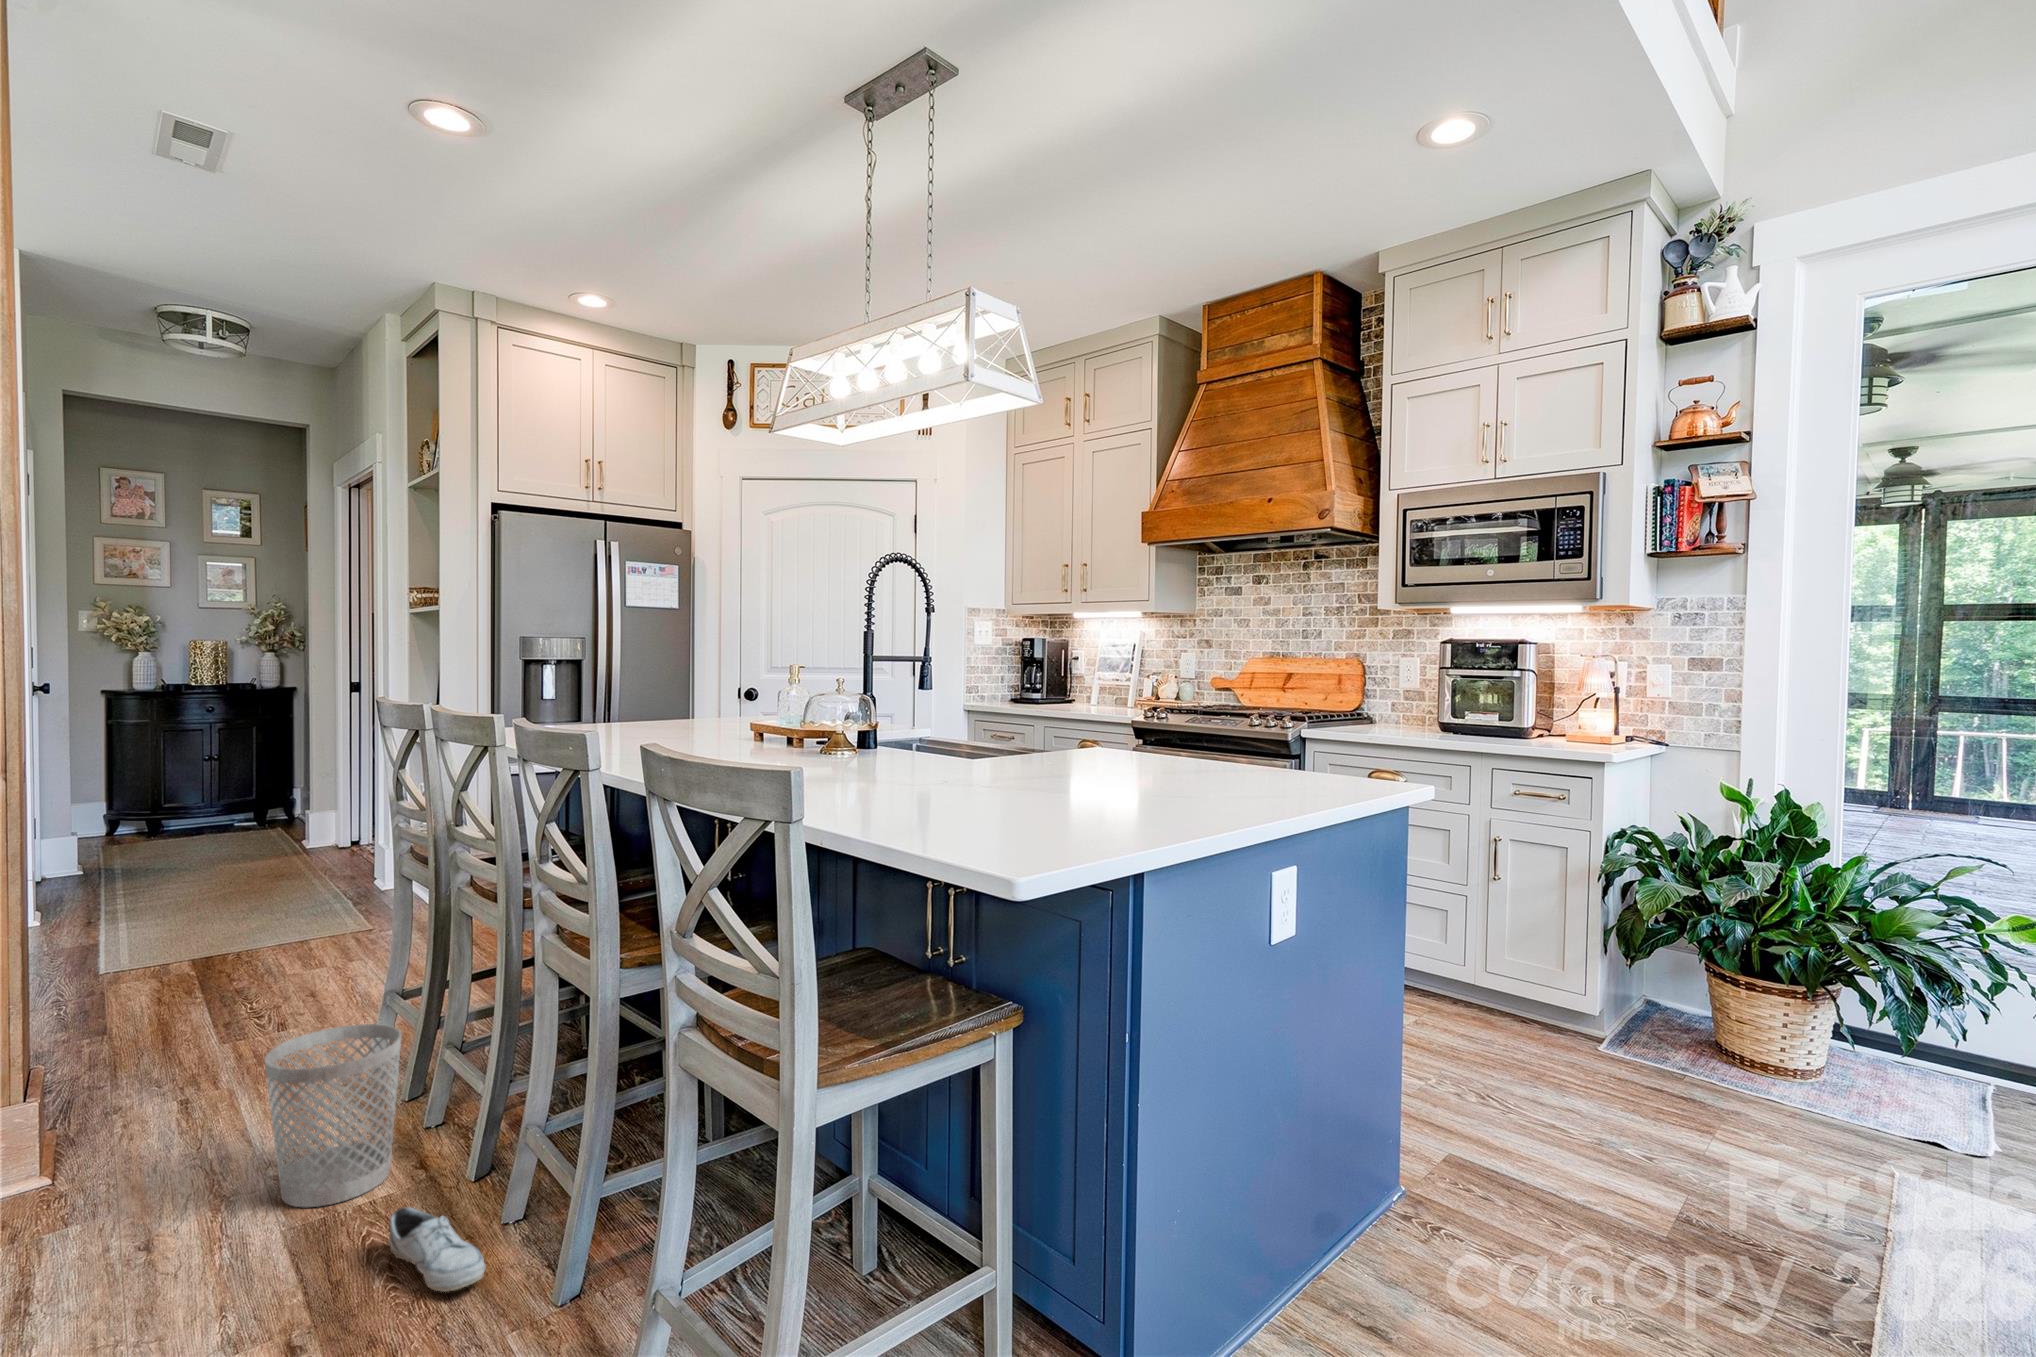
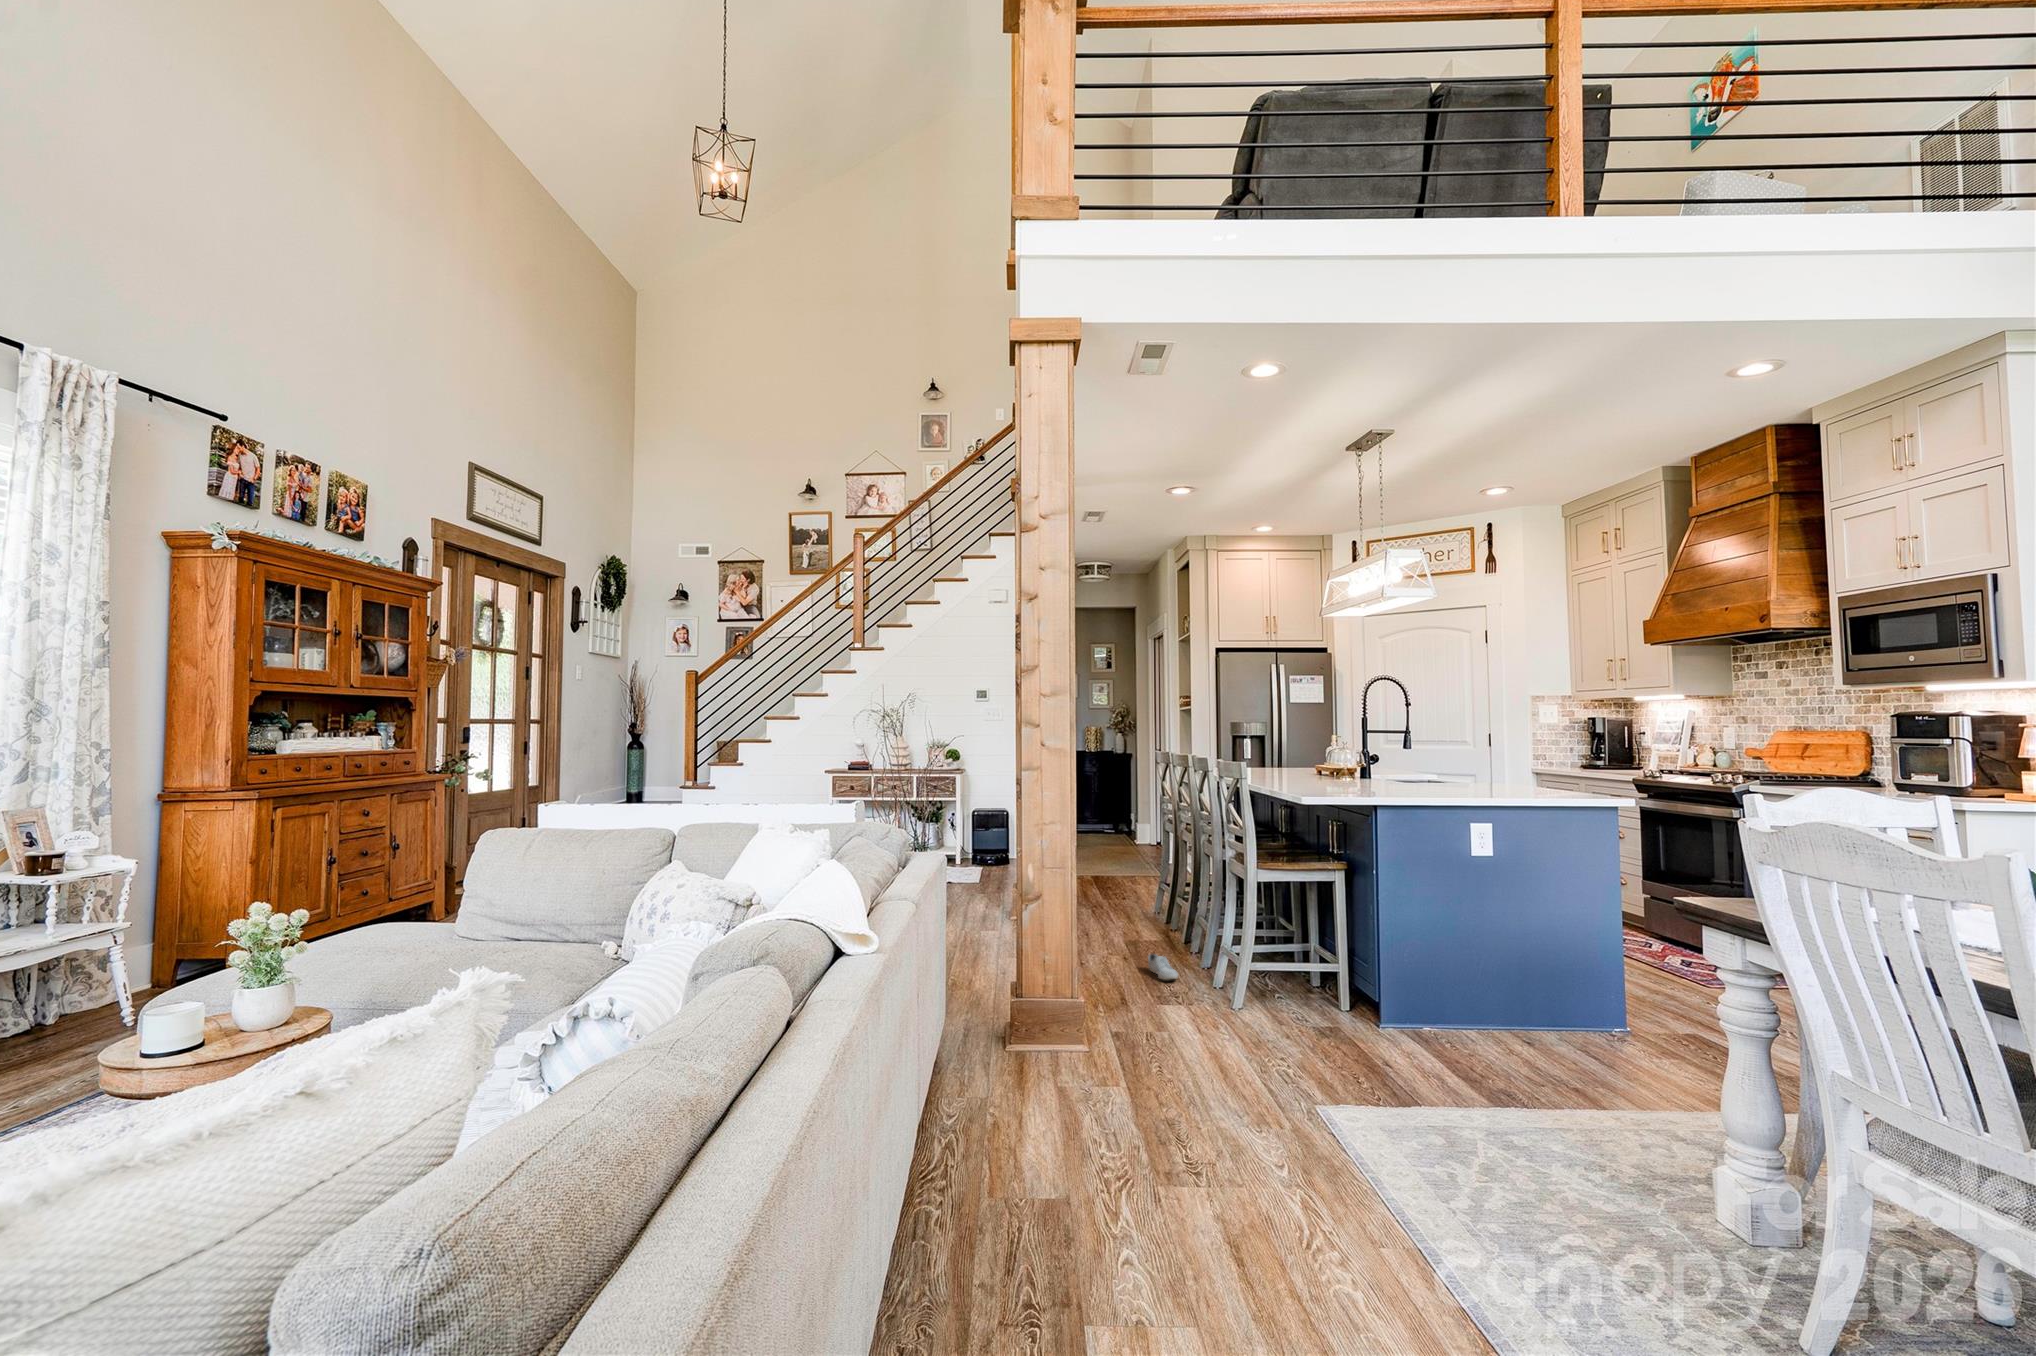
wastebasket: present [265,1024,401,1207] -> none [1110,890,1156,956]

